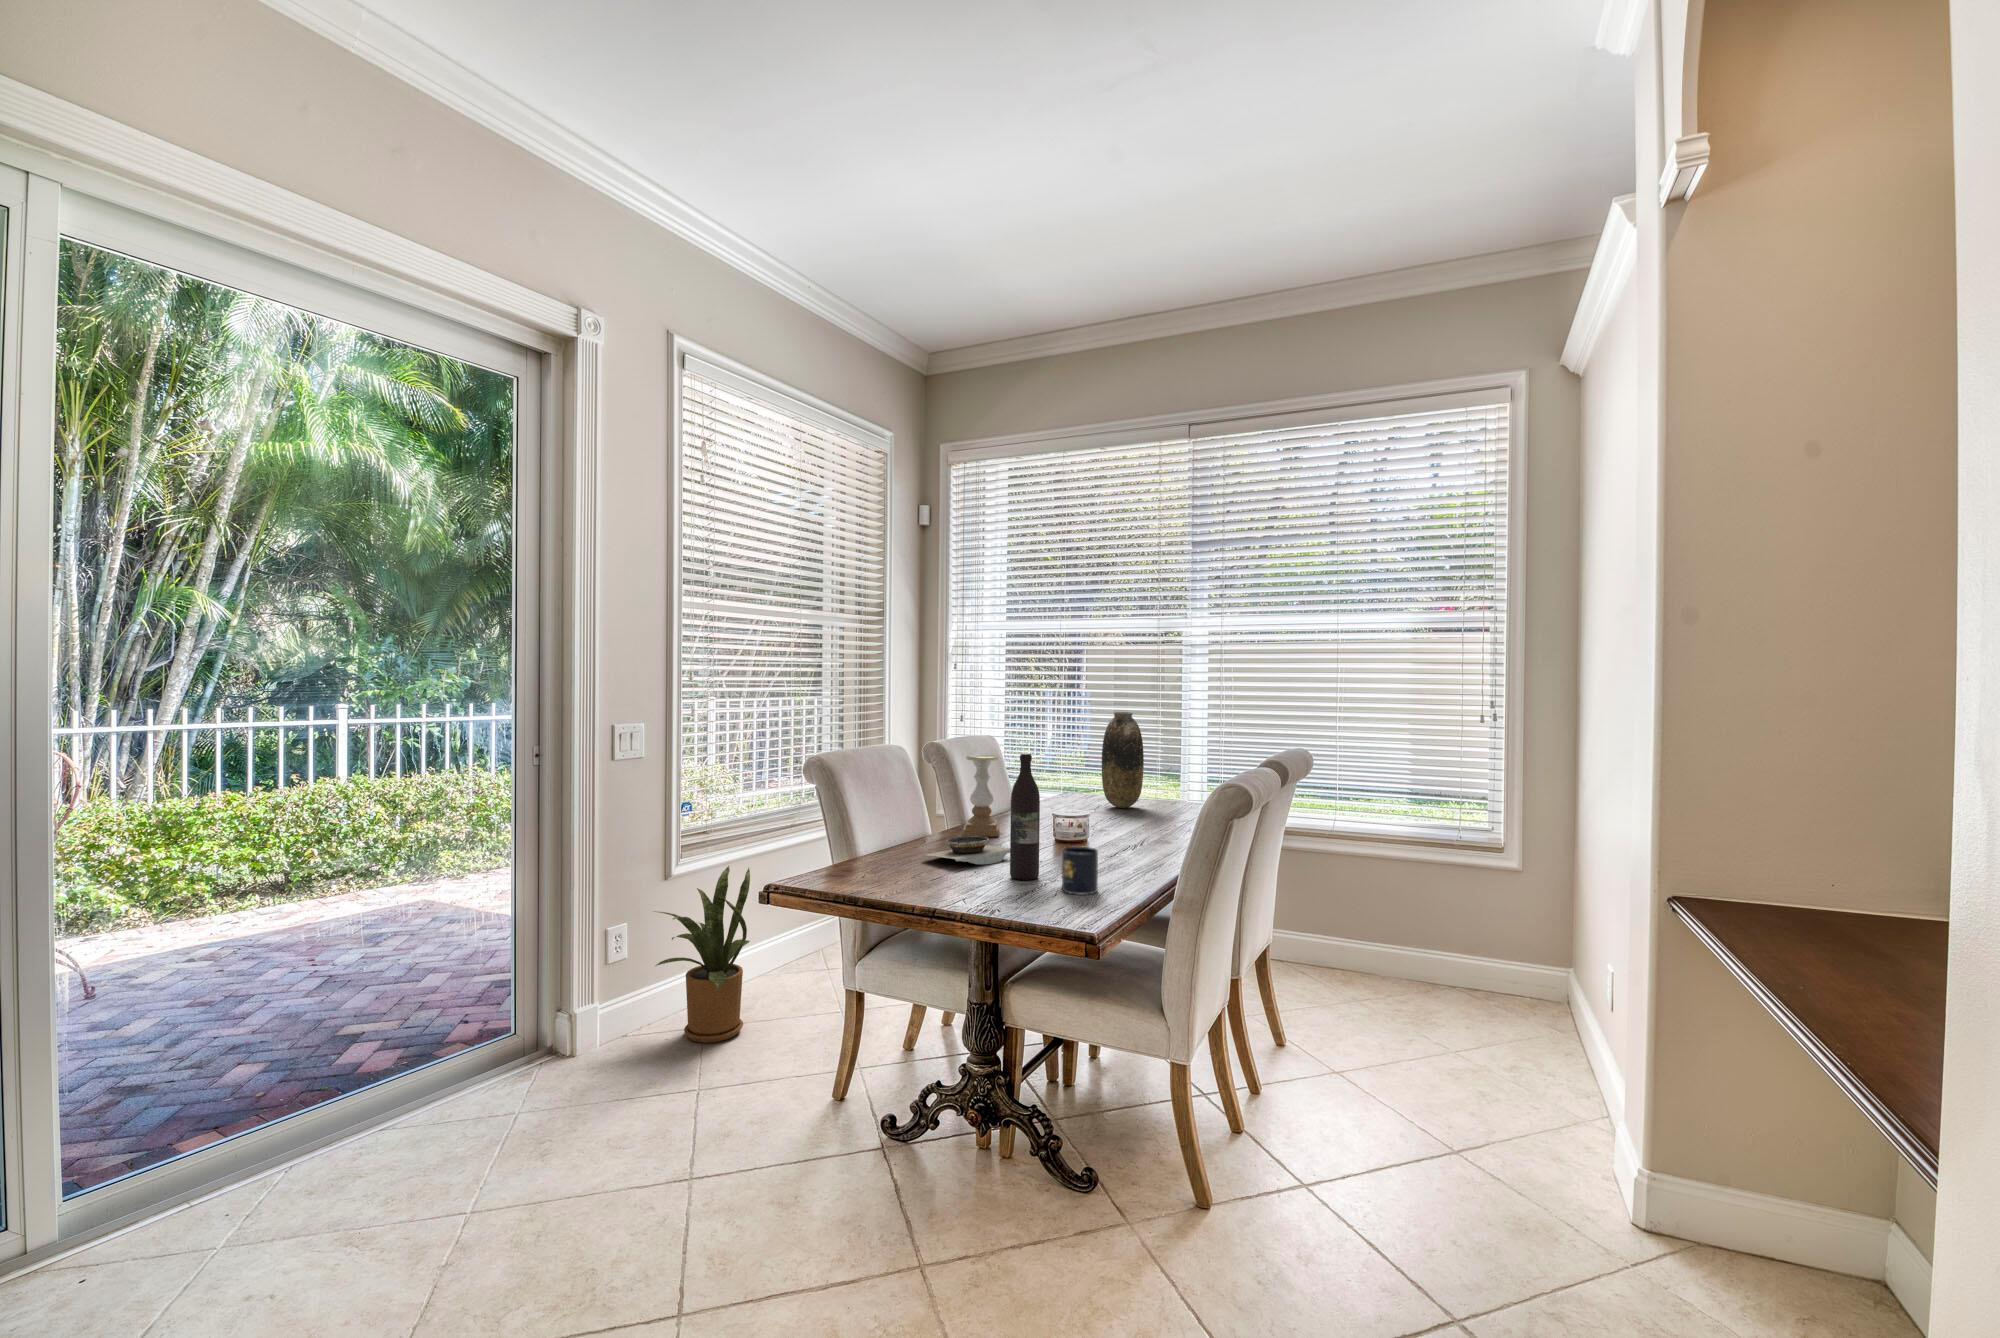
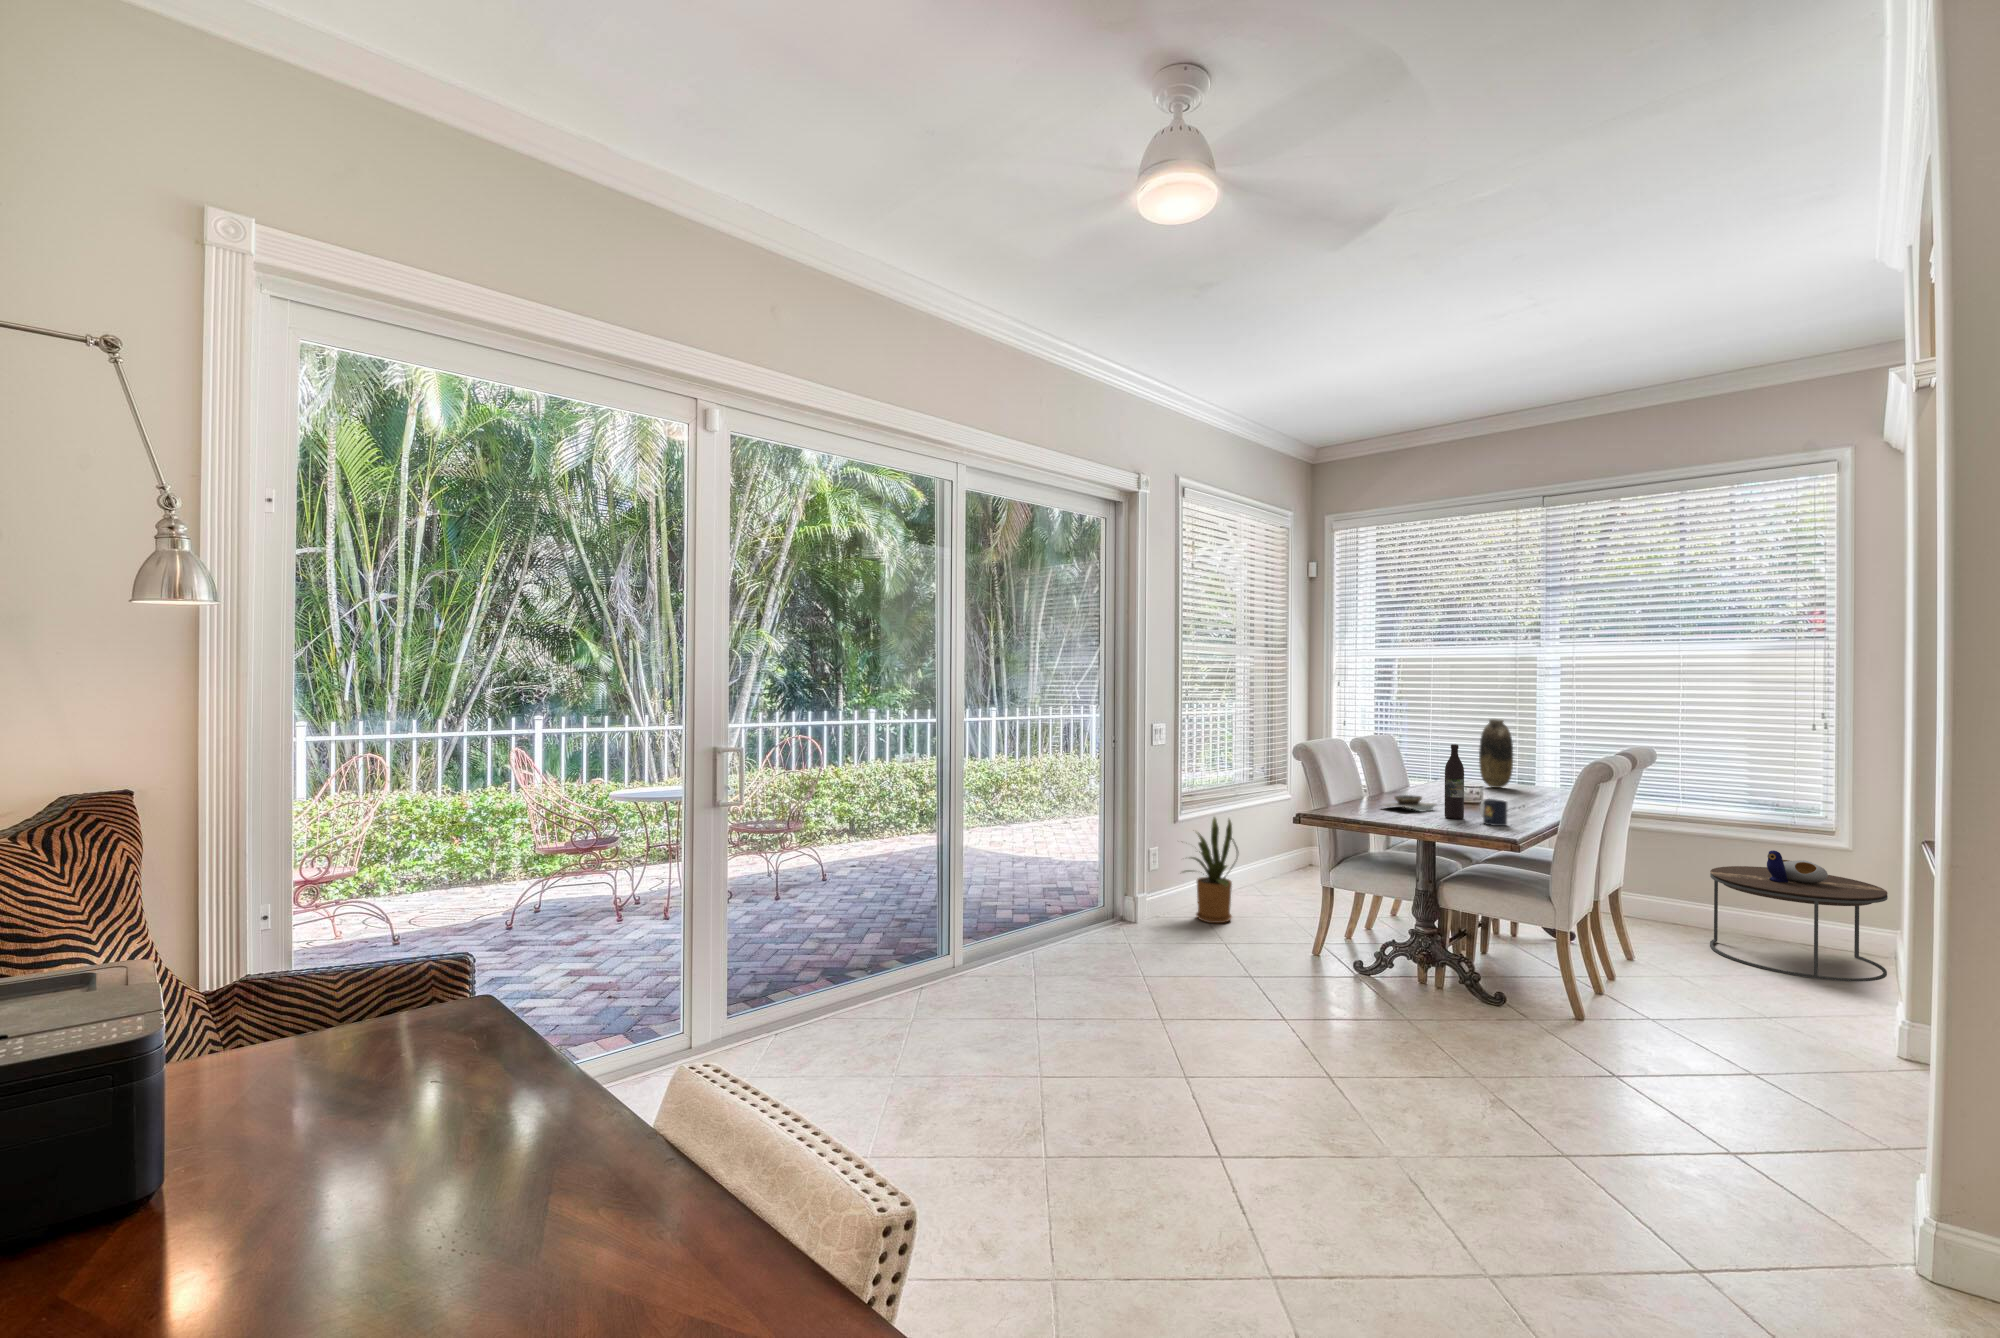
candle holder: present [963,754,999,837] -> none [1390,746,1417,799]
side table: none [1373,882,1571,1061] -> present [1710,850,1888,981]

